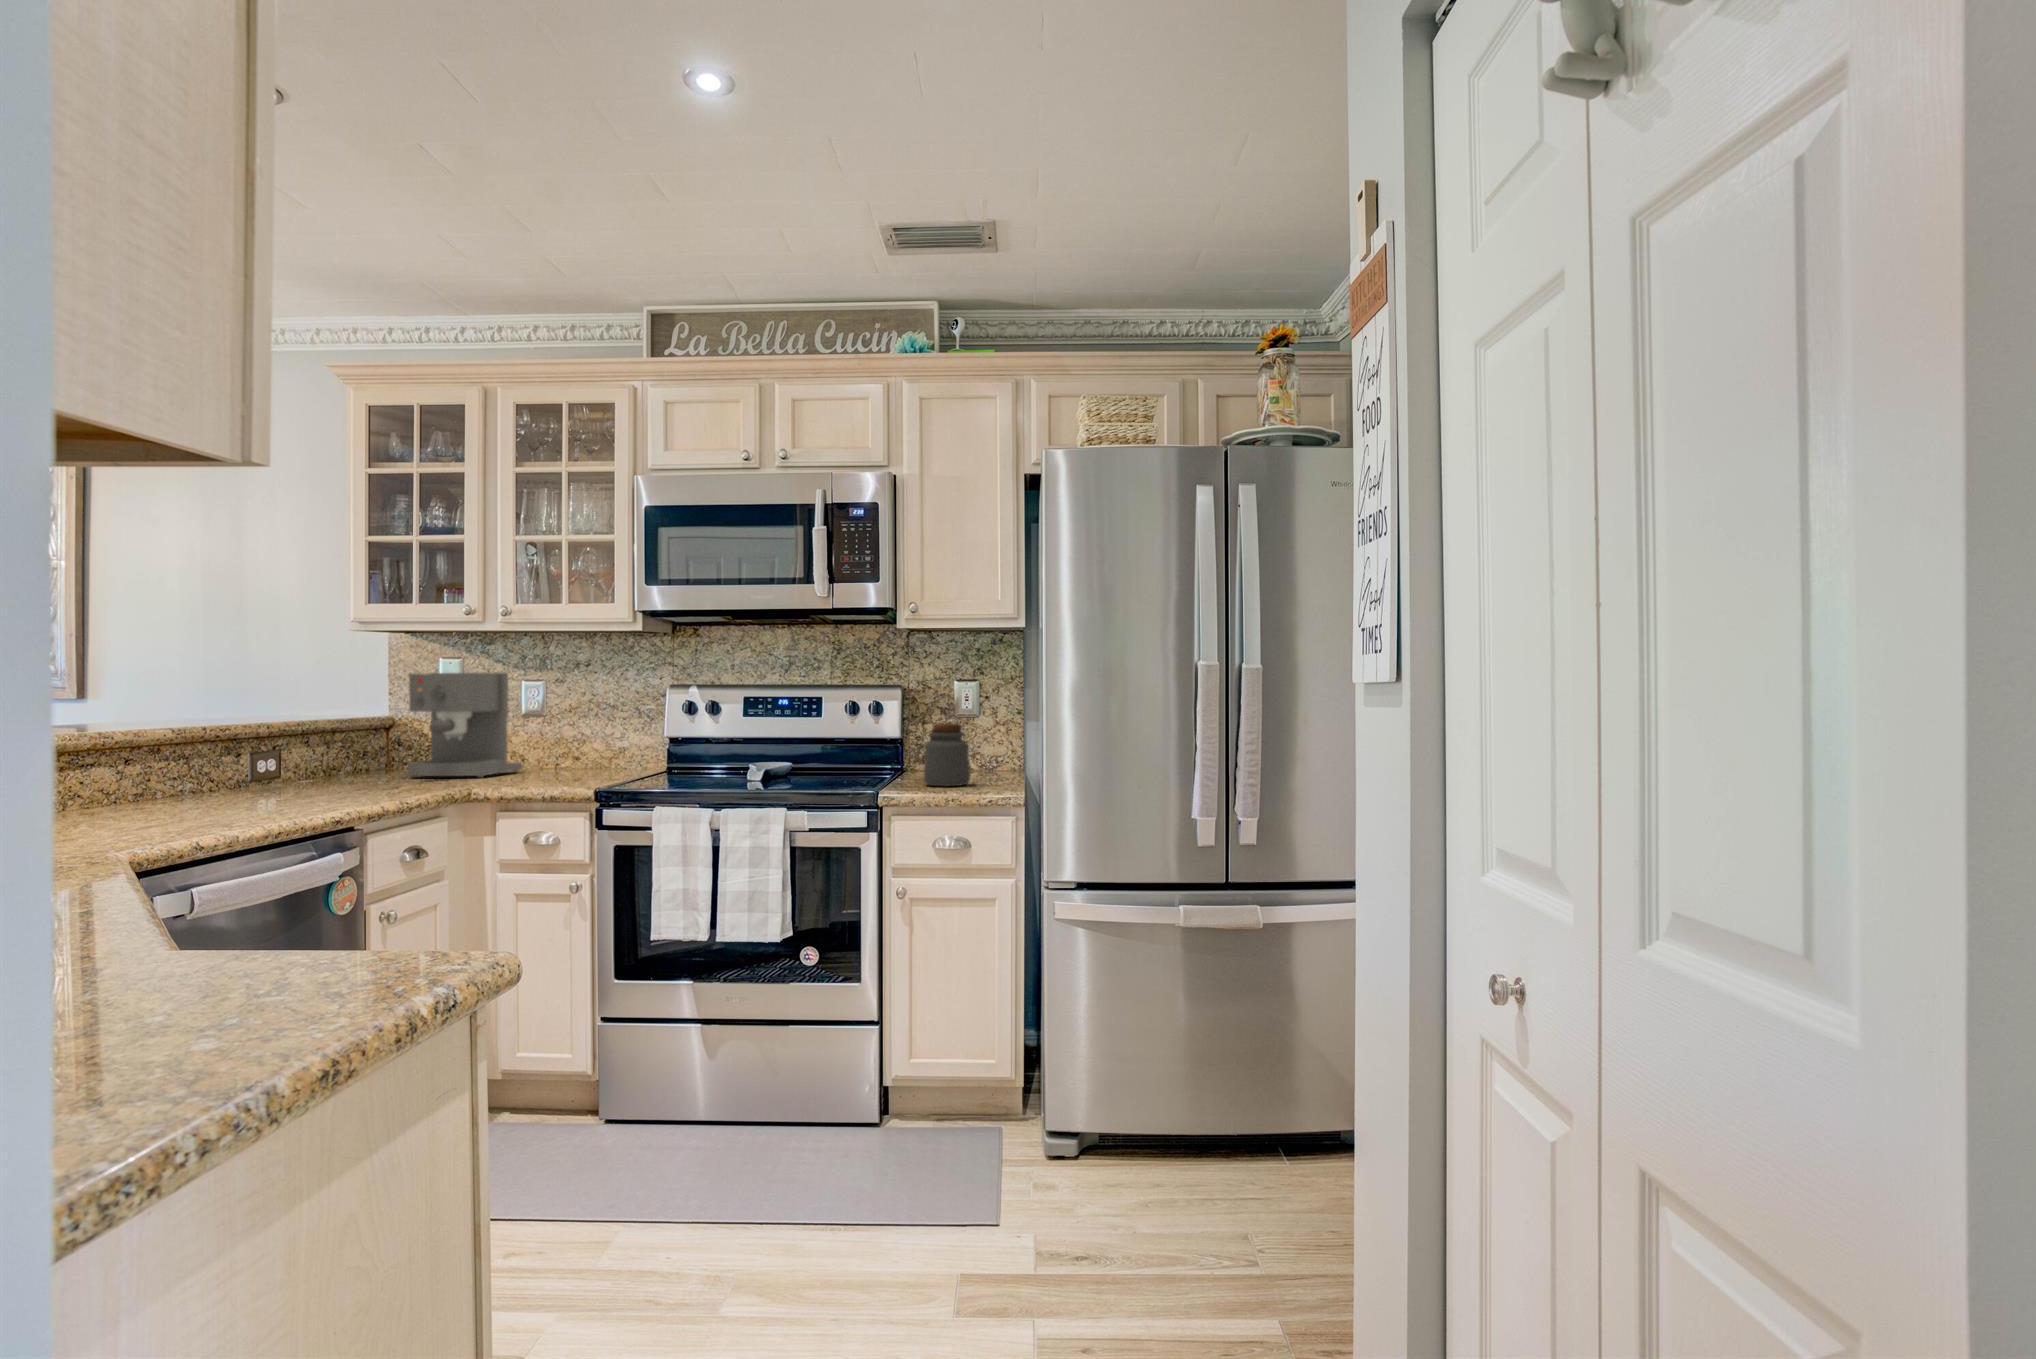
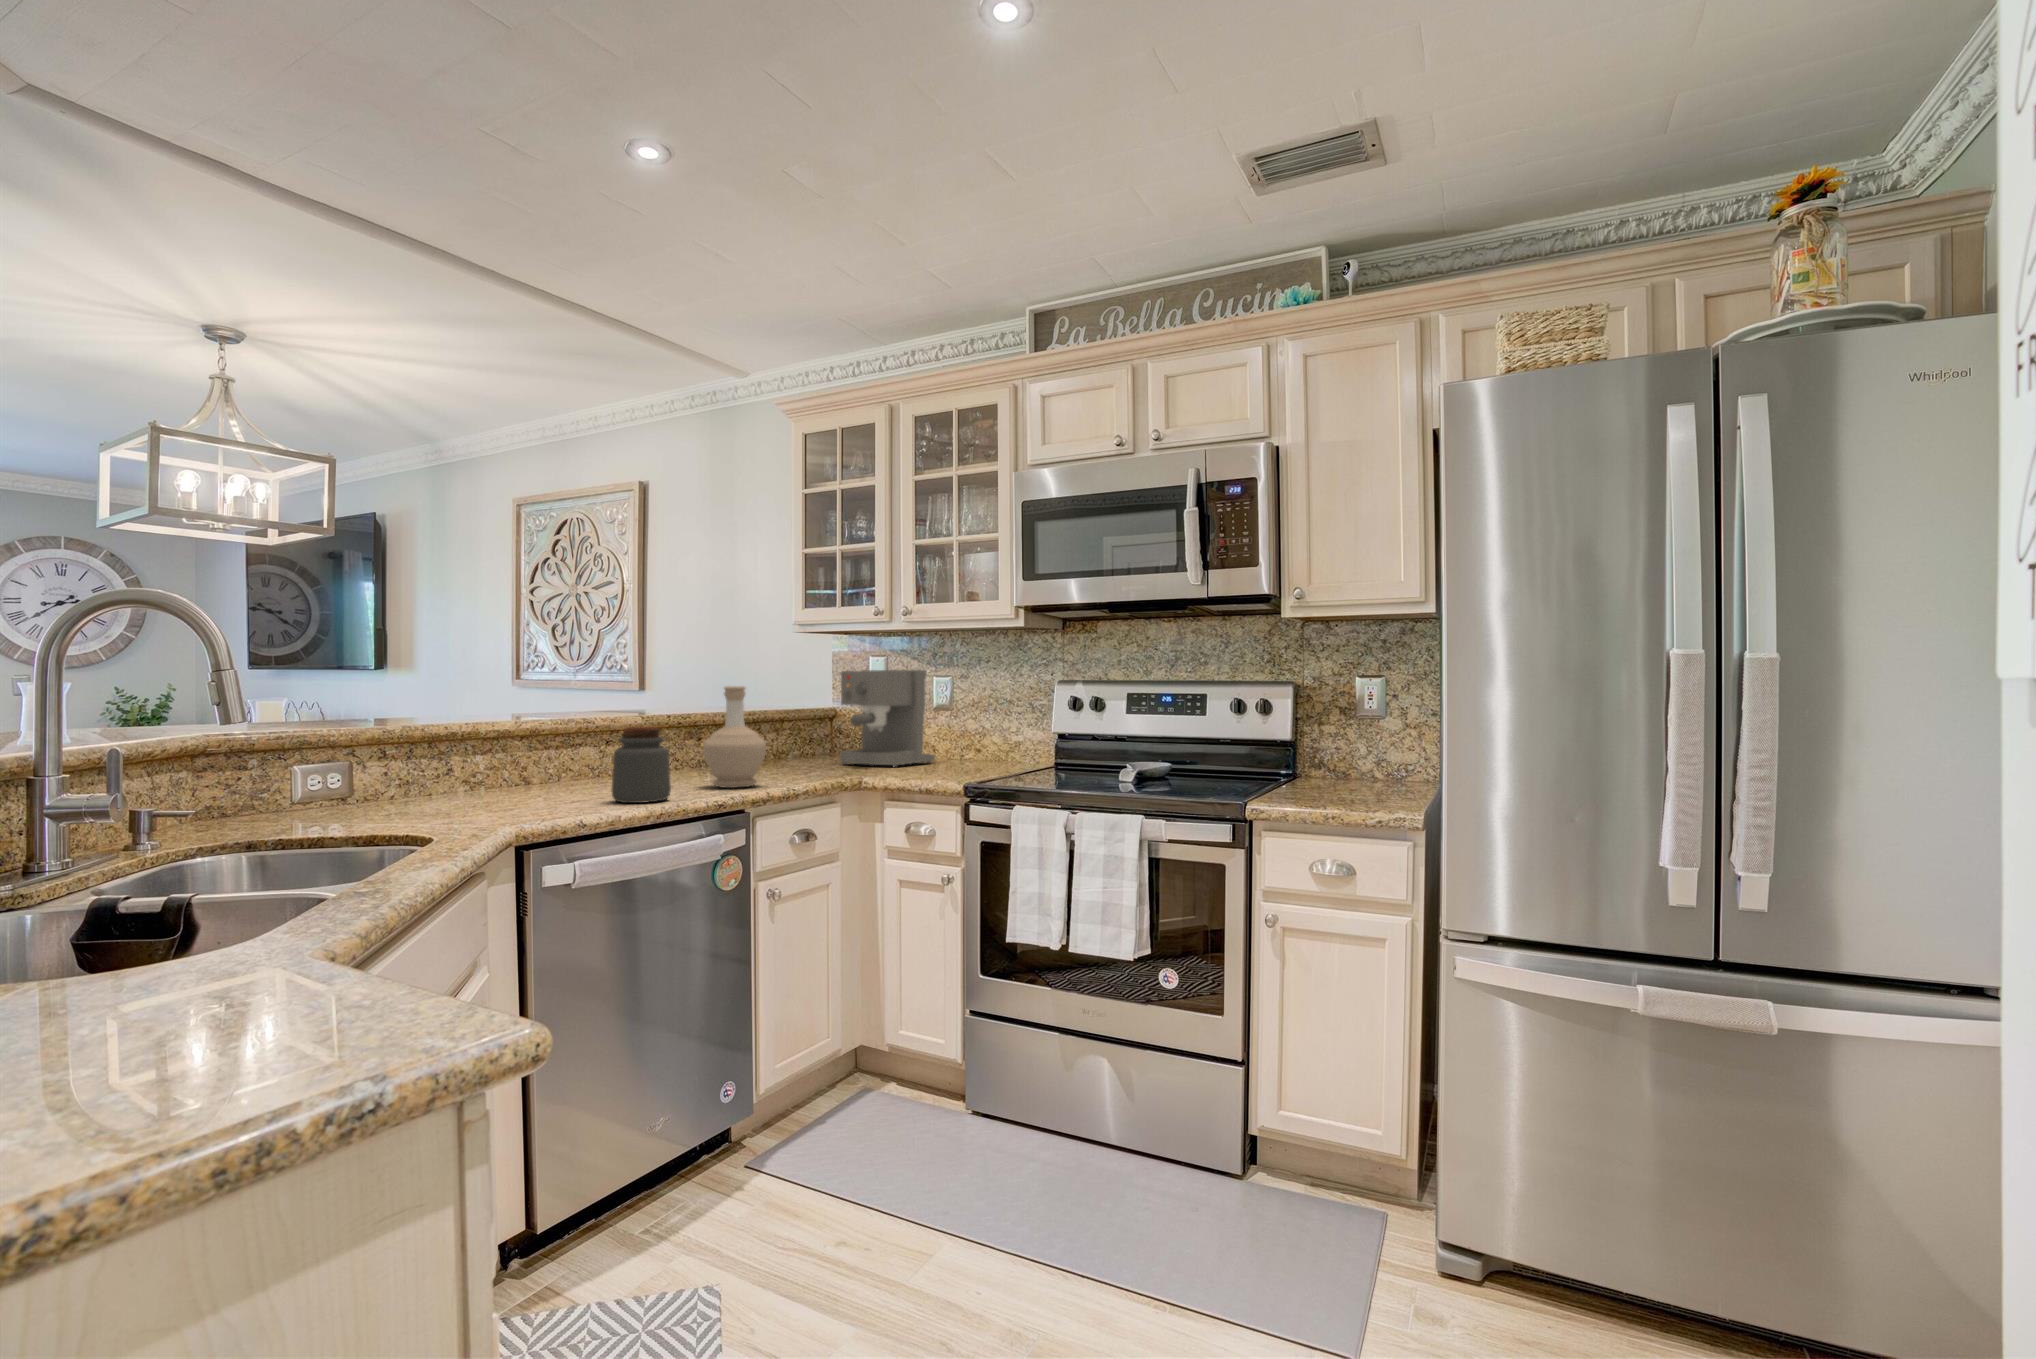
bottle: none [268,691,352,806] -> present [703,686,766,788]
jar: present [924,723,970,786] -> present [612,726,671,803]

